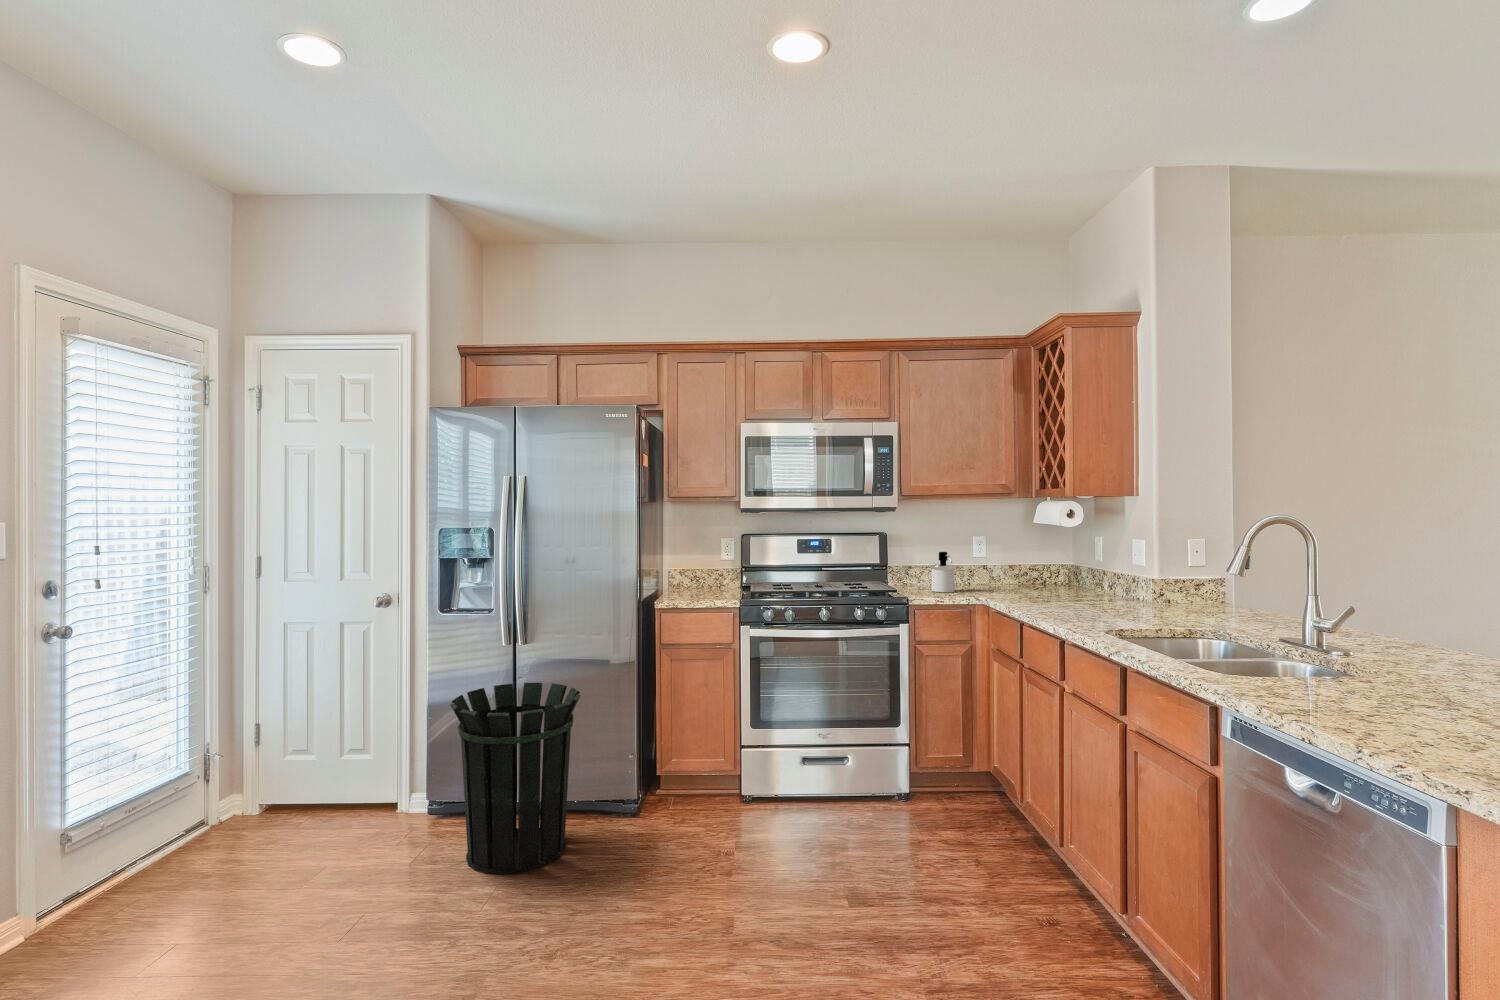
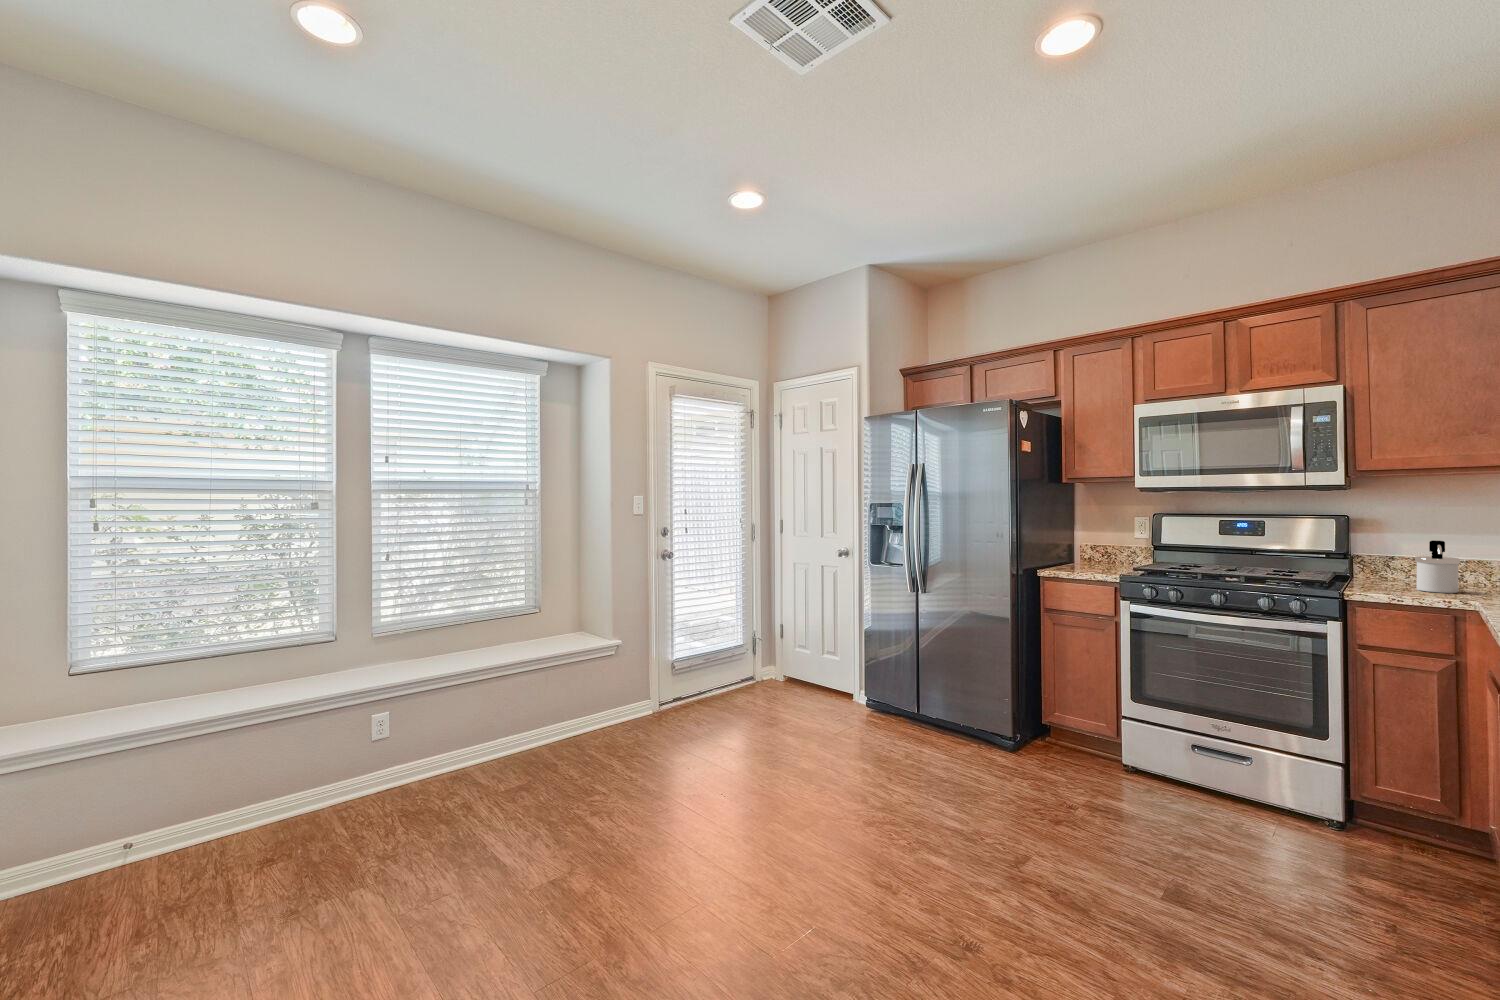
waste bin: present [450,683,581,875] -> none [856,621,952,760]

